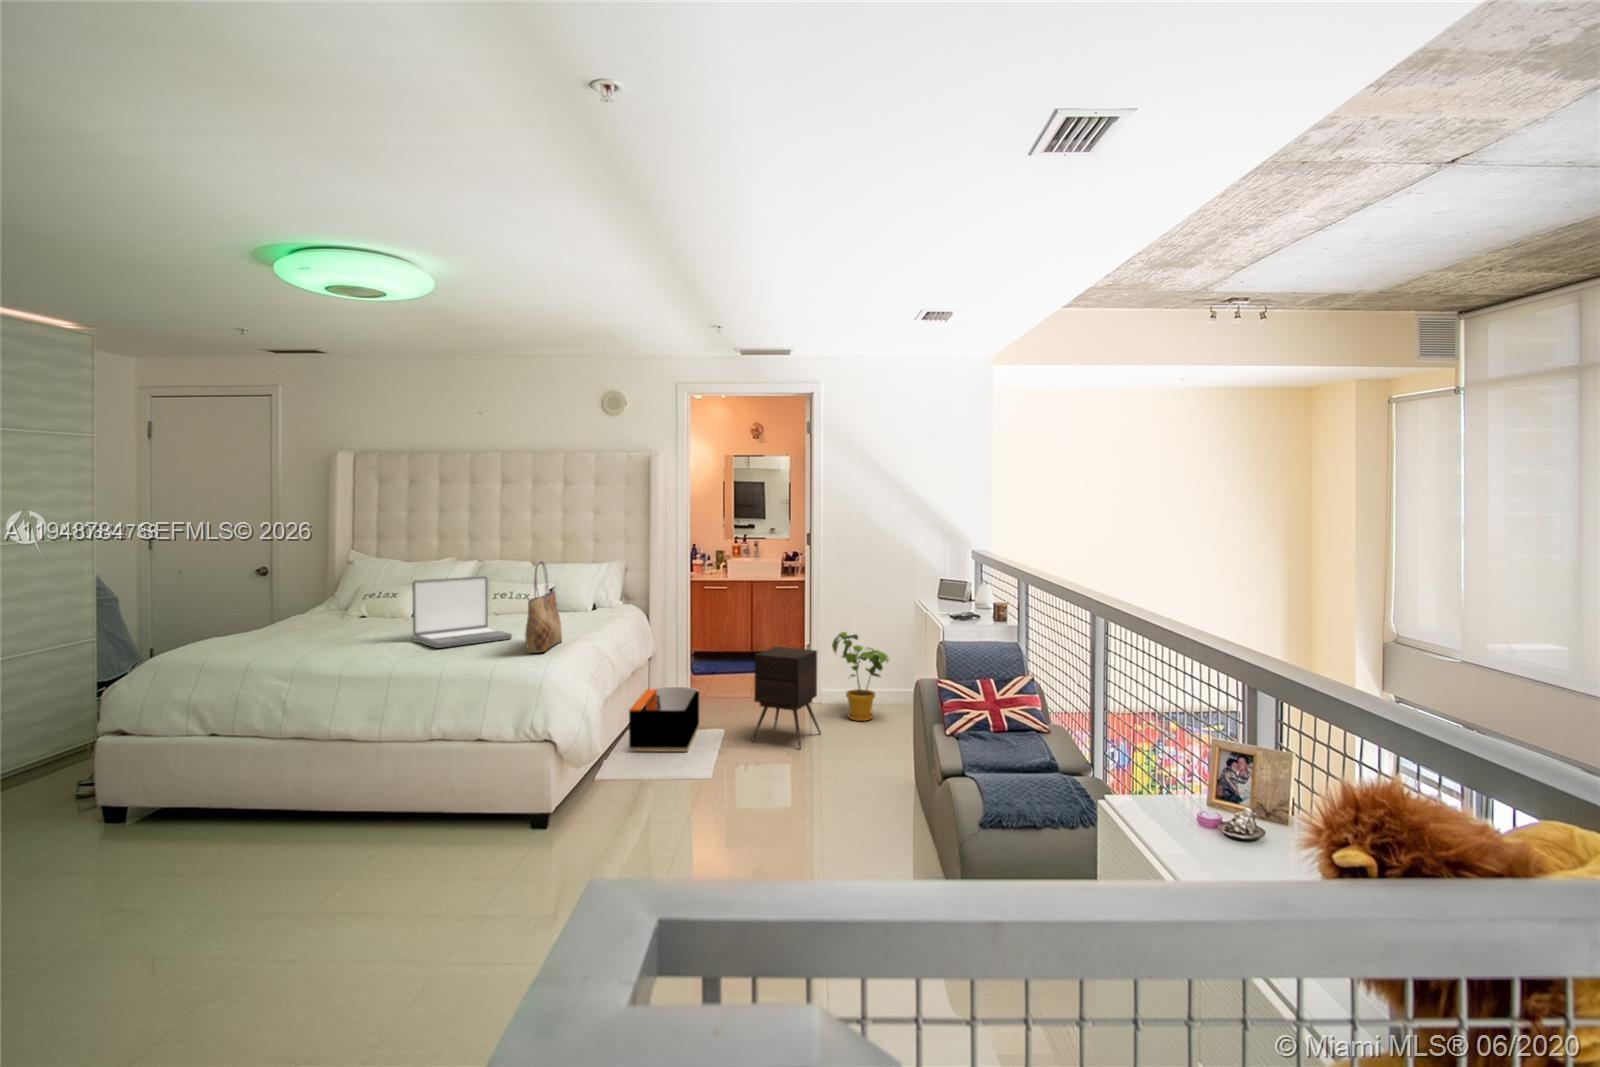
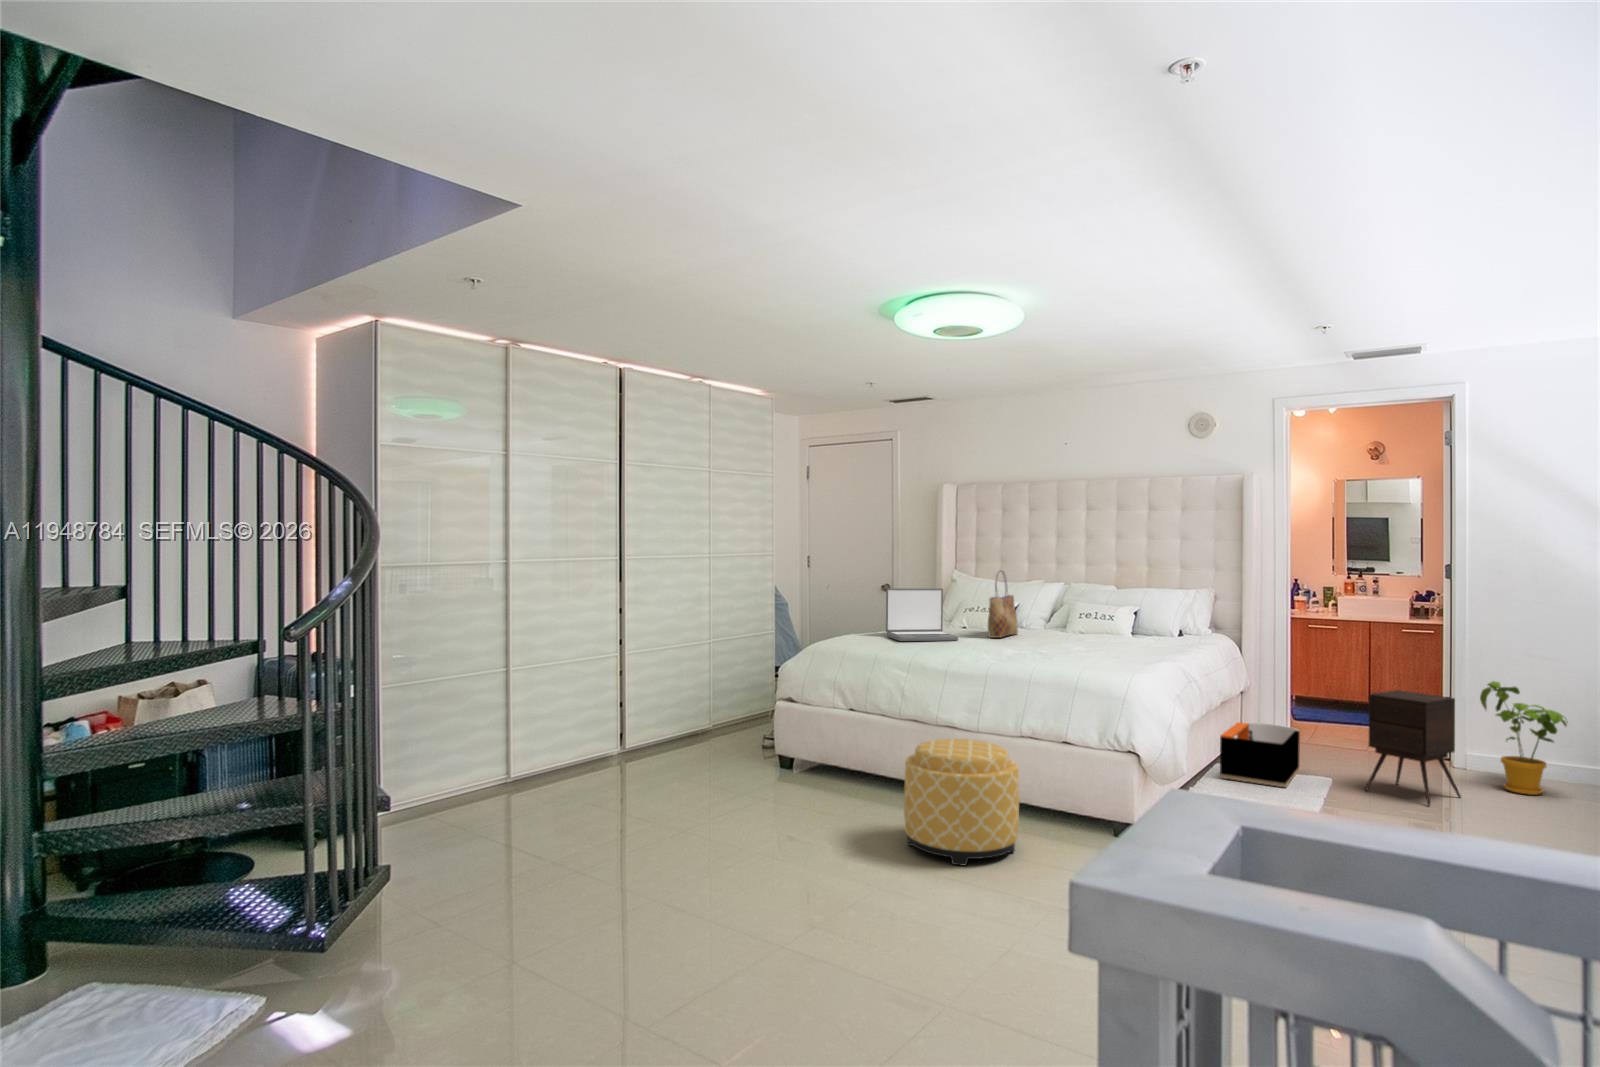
tote bag: present [525,561,562,653] -> present [988,570,1018,638]
laptop: present [412,576,512,648] -> present [886,588,958,641]
ottoman: none [171,795,366,1001] -> present [904,739,1019,865]

